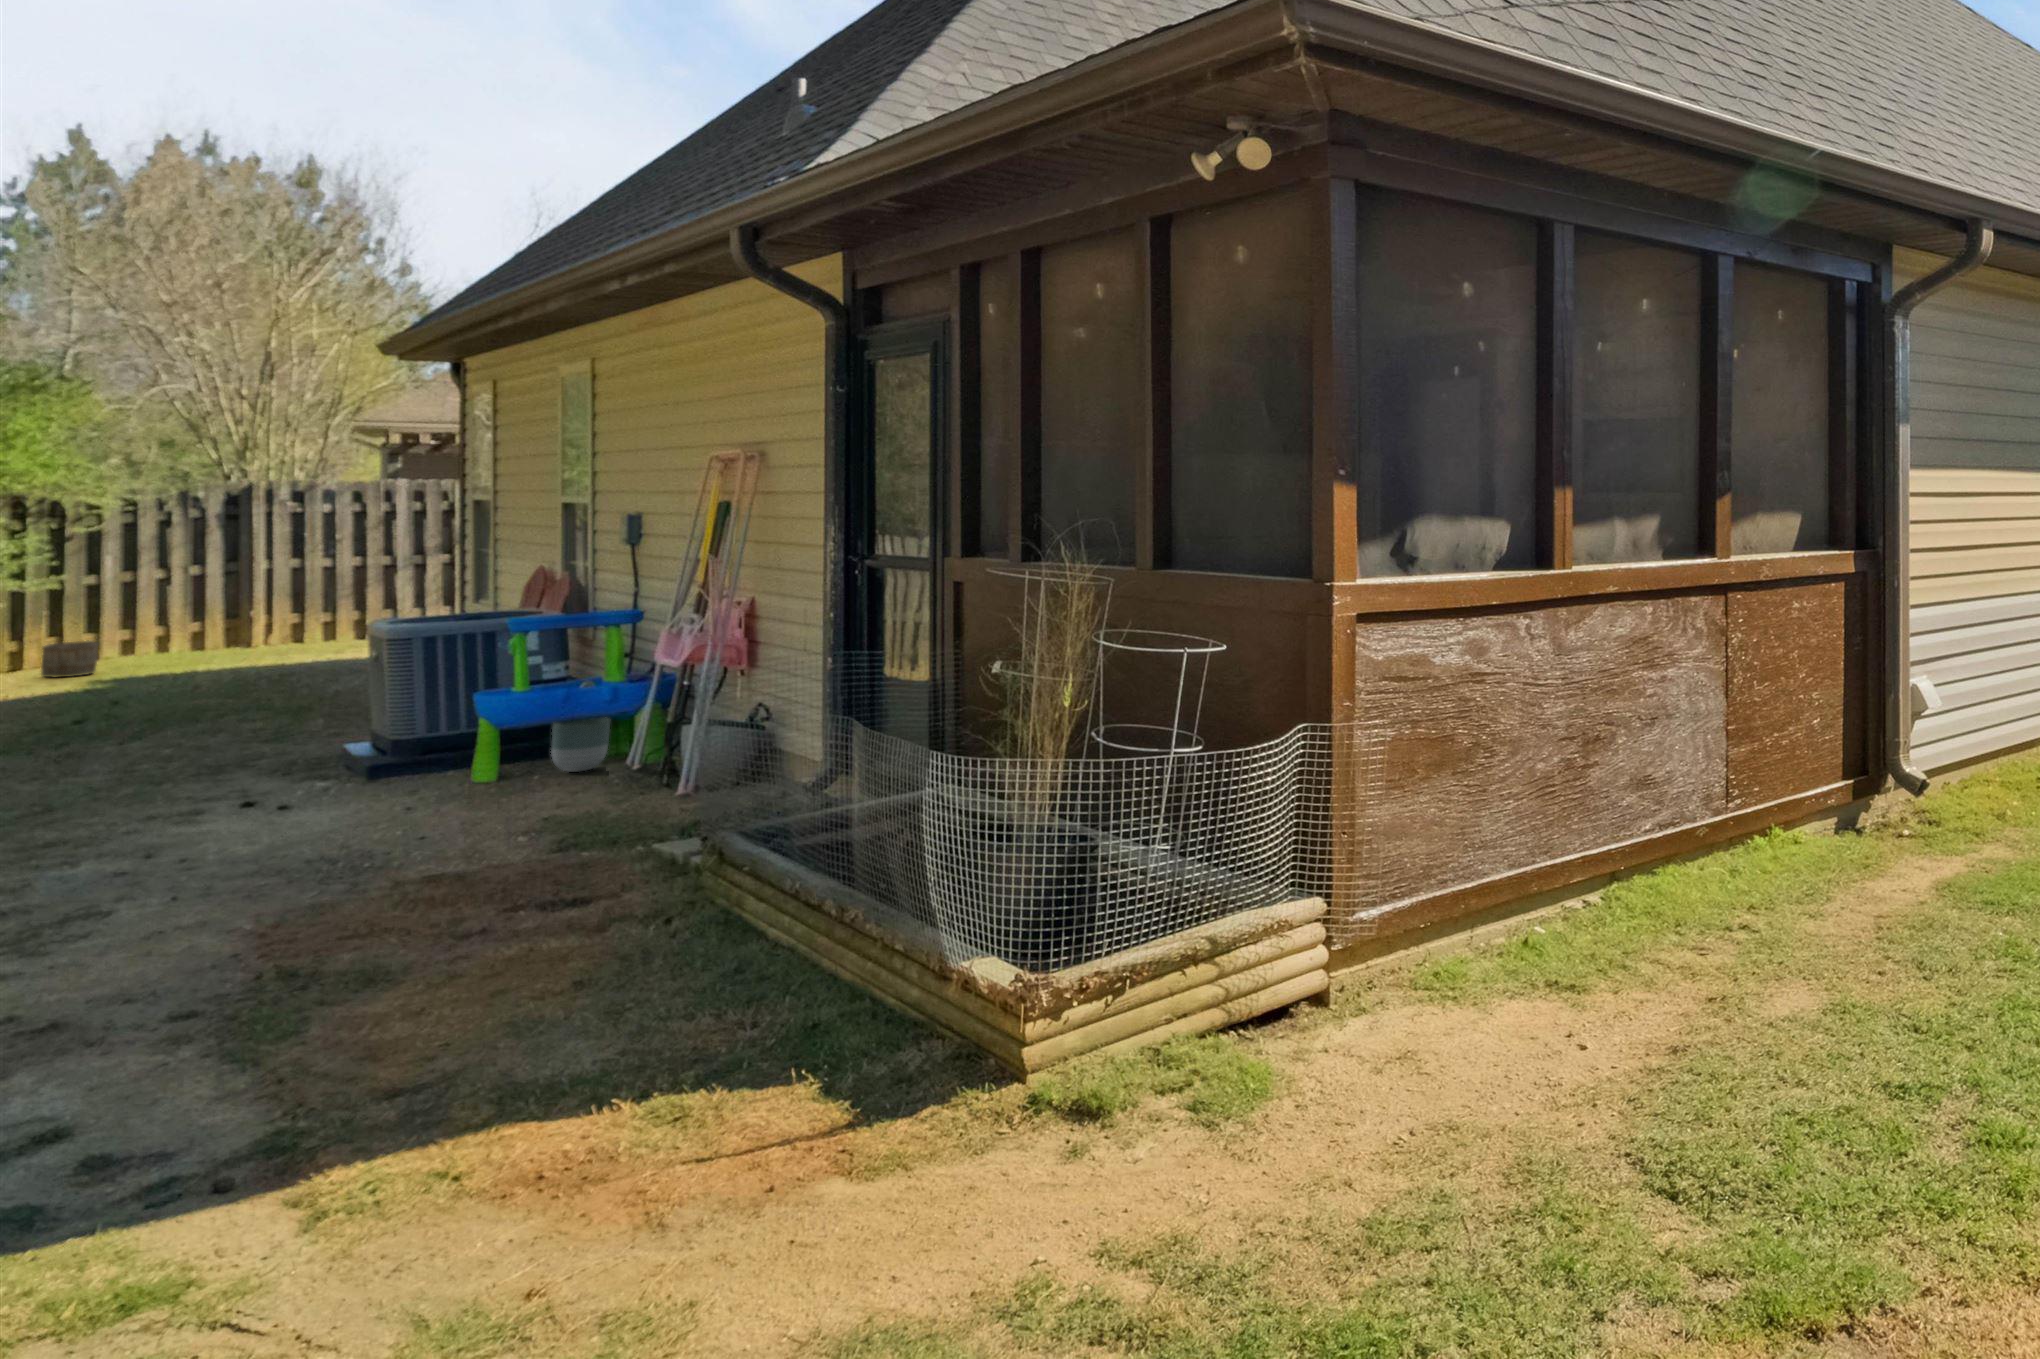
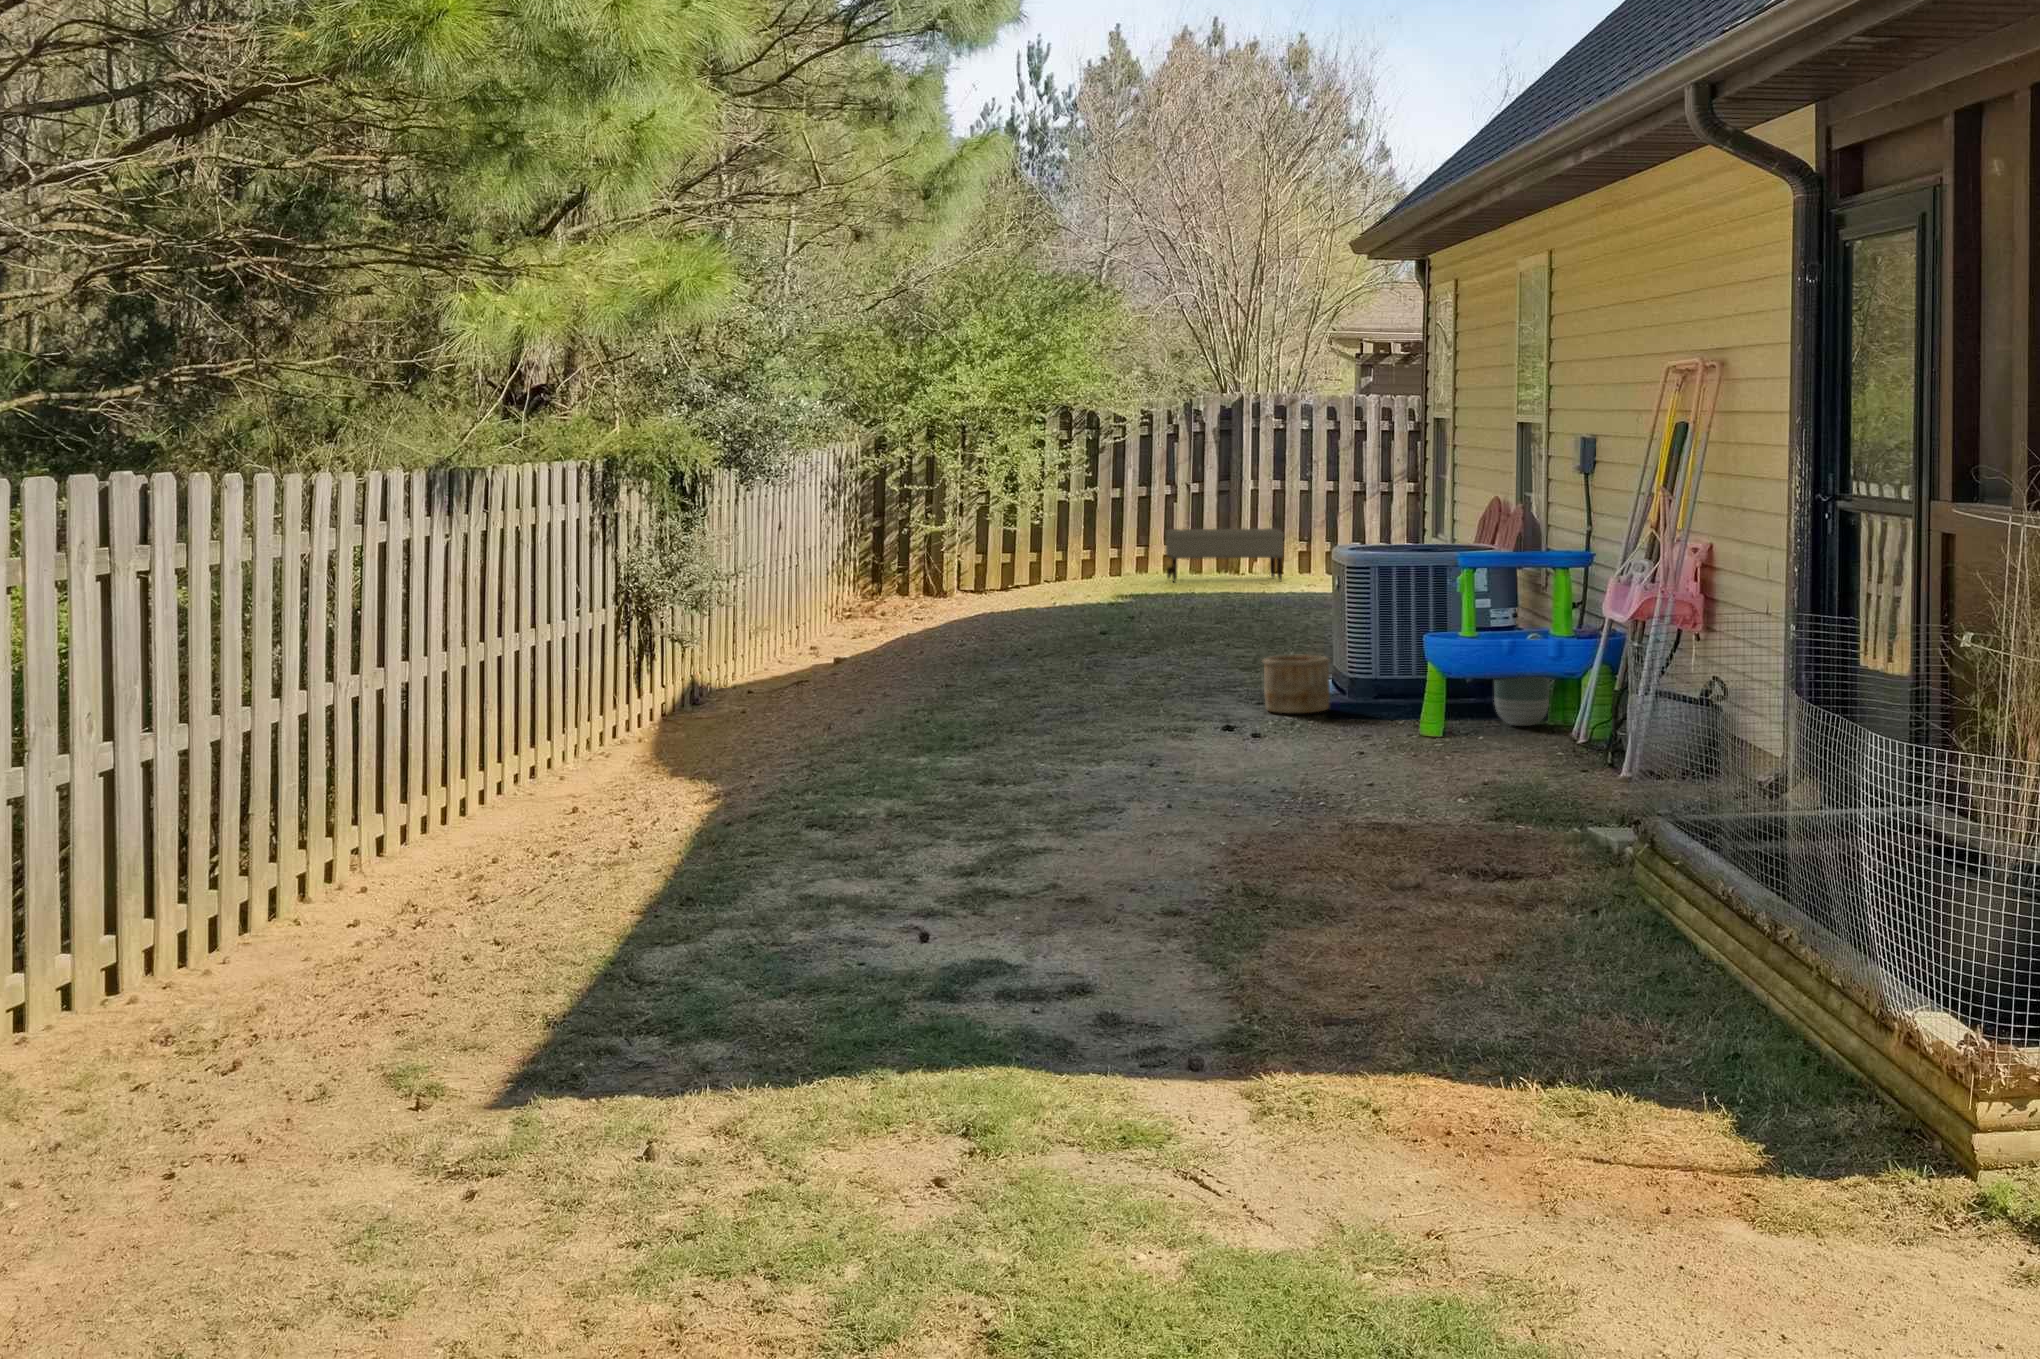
bench: none [132,607,295,669] -> present [1166,528,1284,582]
wooden bucket: present [41,641,99,677] -> present [1262,654,1330,713]

